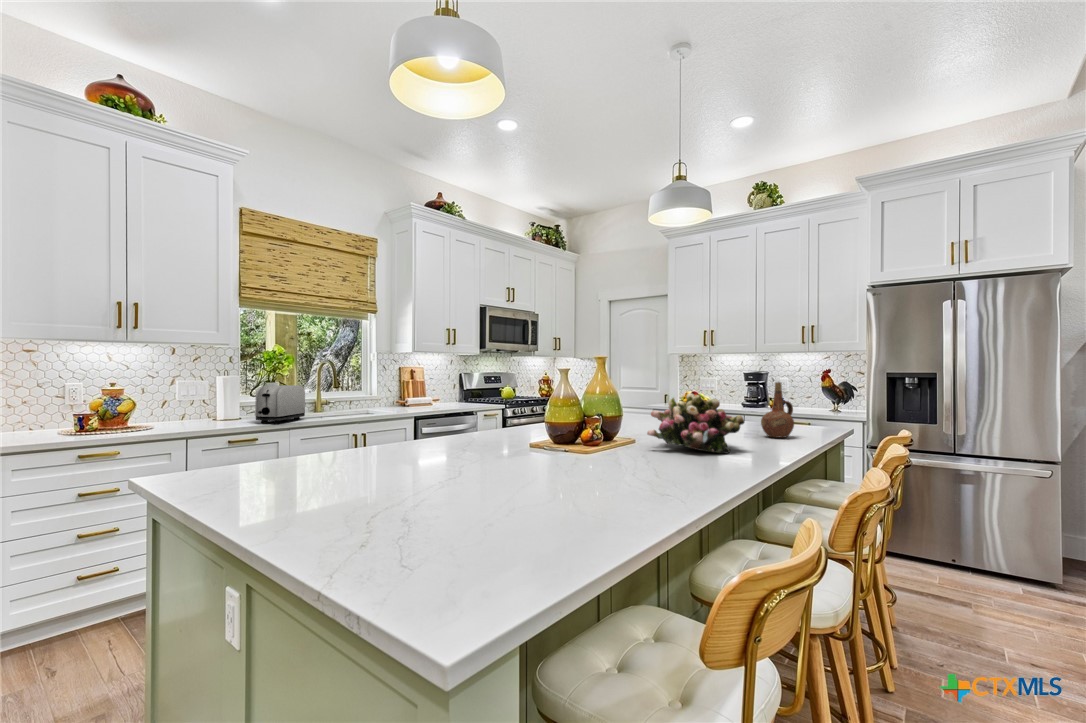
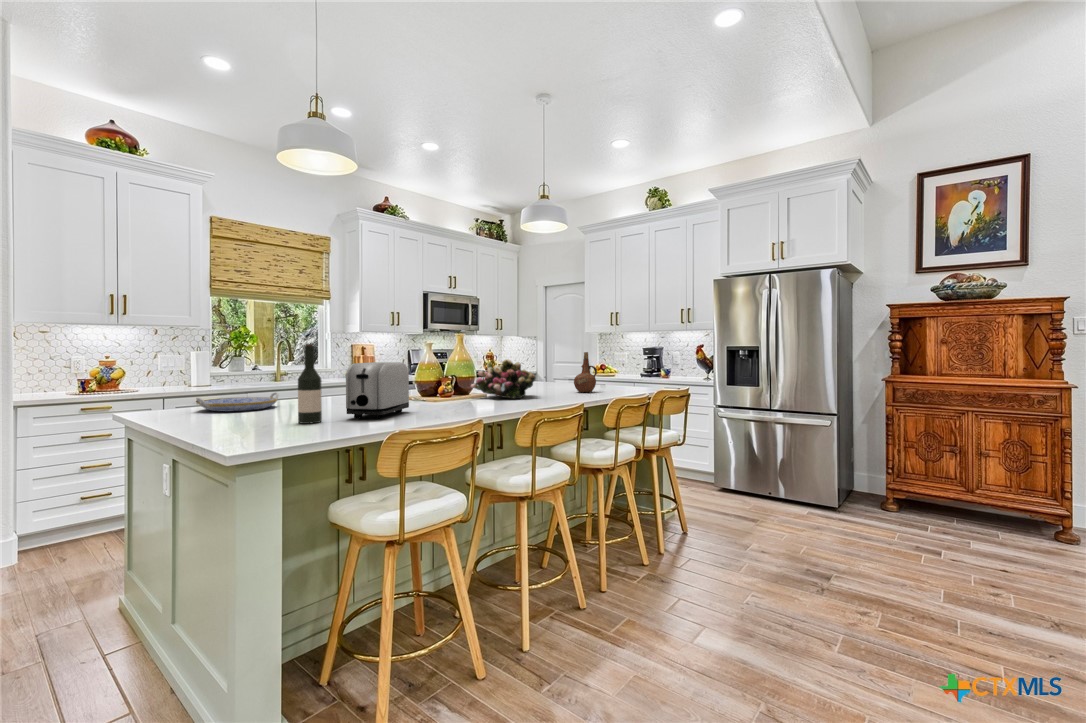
wine bottle: none [494,382,532,531] -> present [298,344,322,424]
toaster: present [255,385,305,423] -> present [346,362,409,419]
serving tray: none [272,448,391,486] -> present [196,393,279,412]

